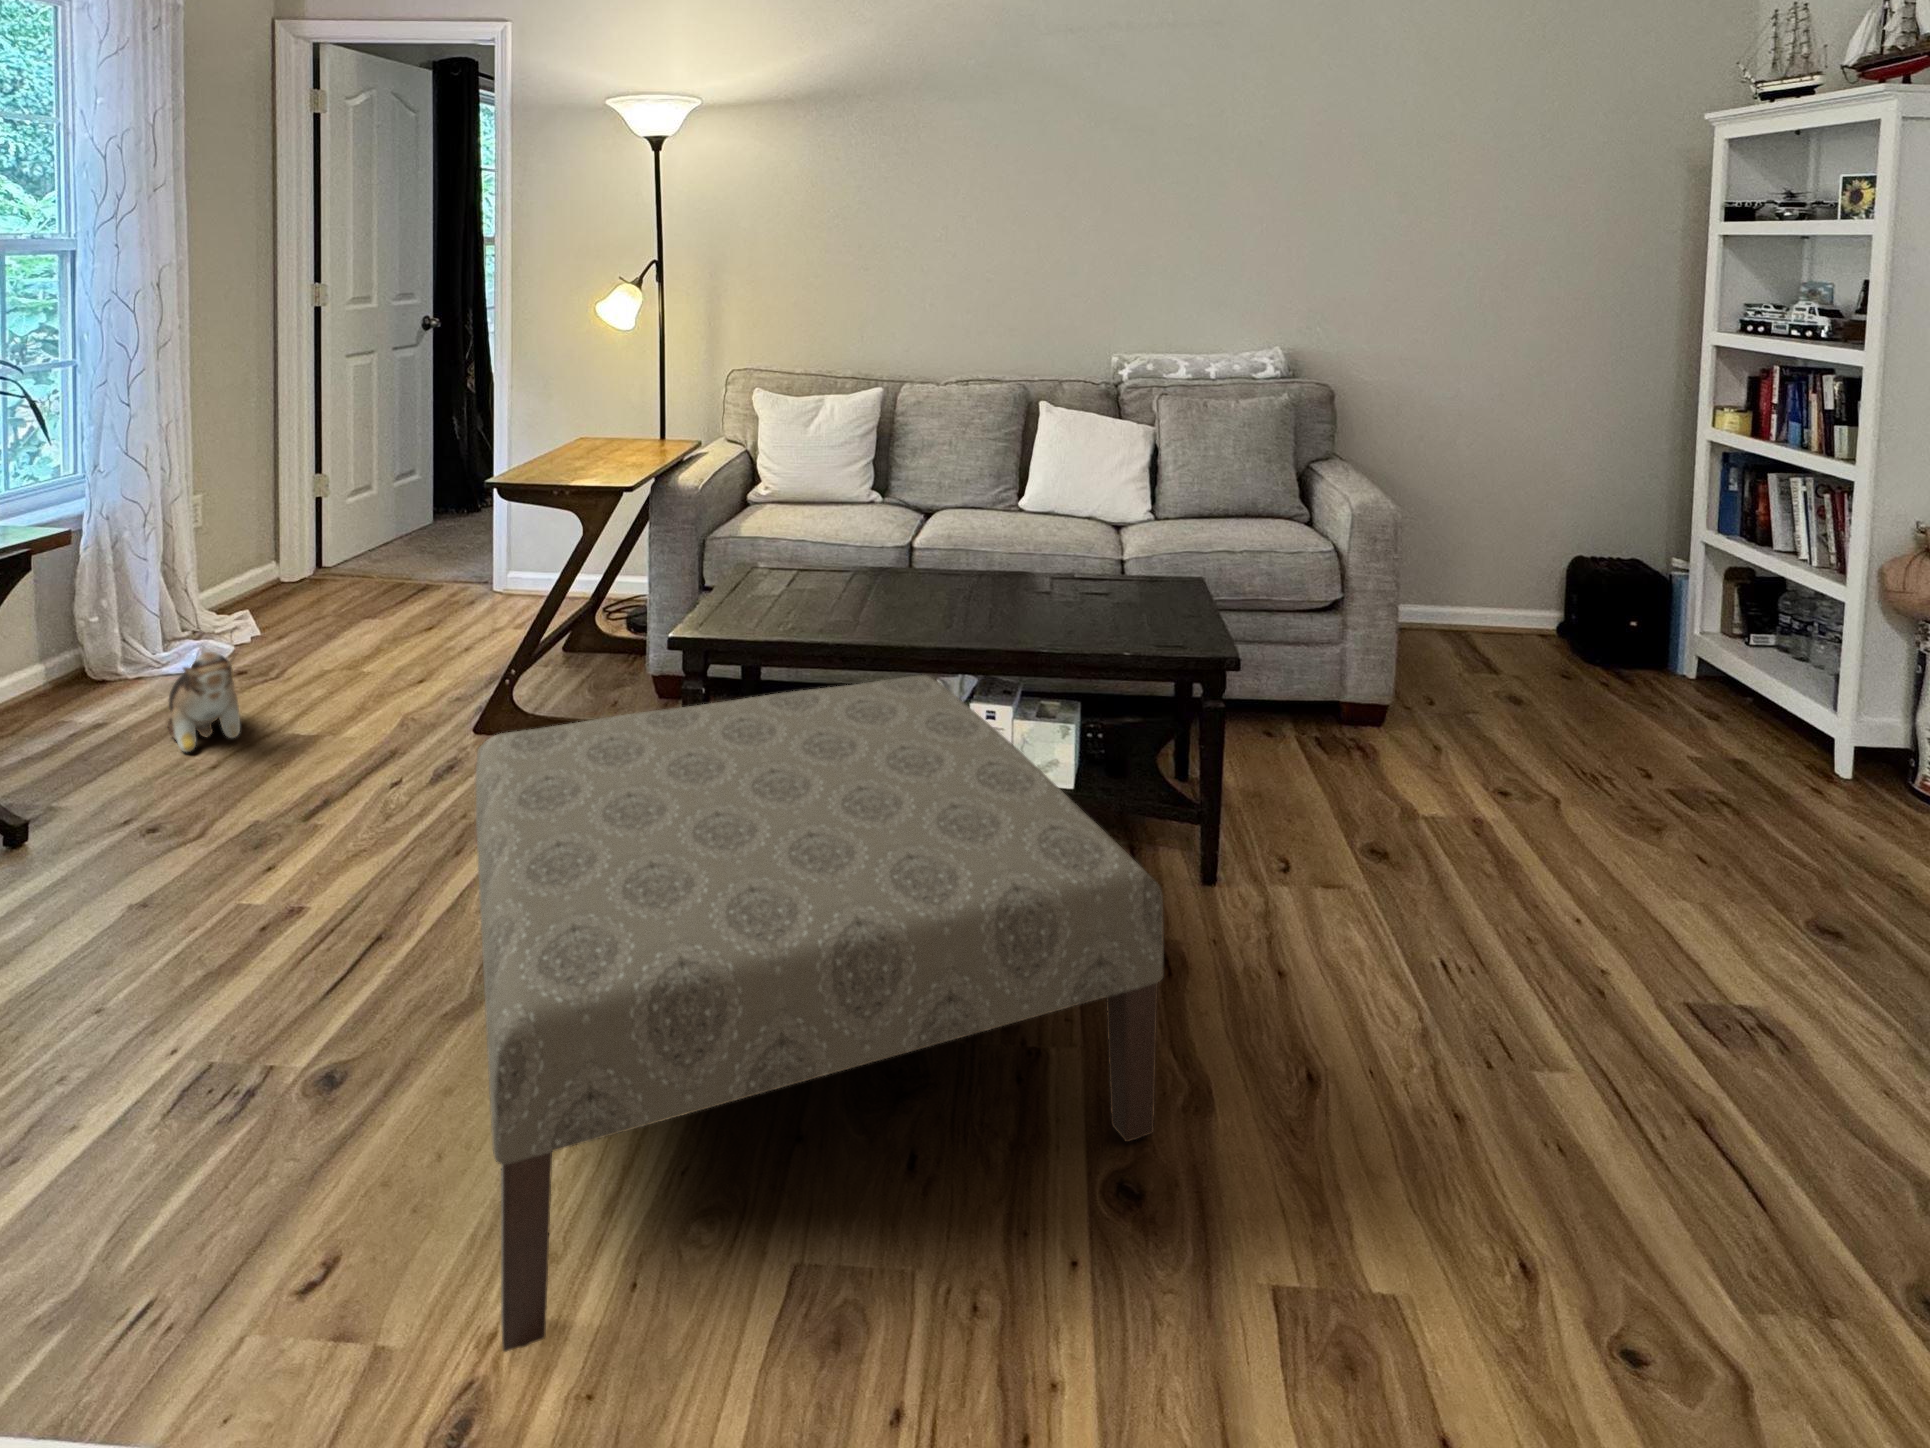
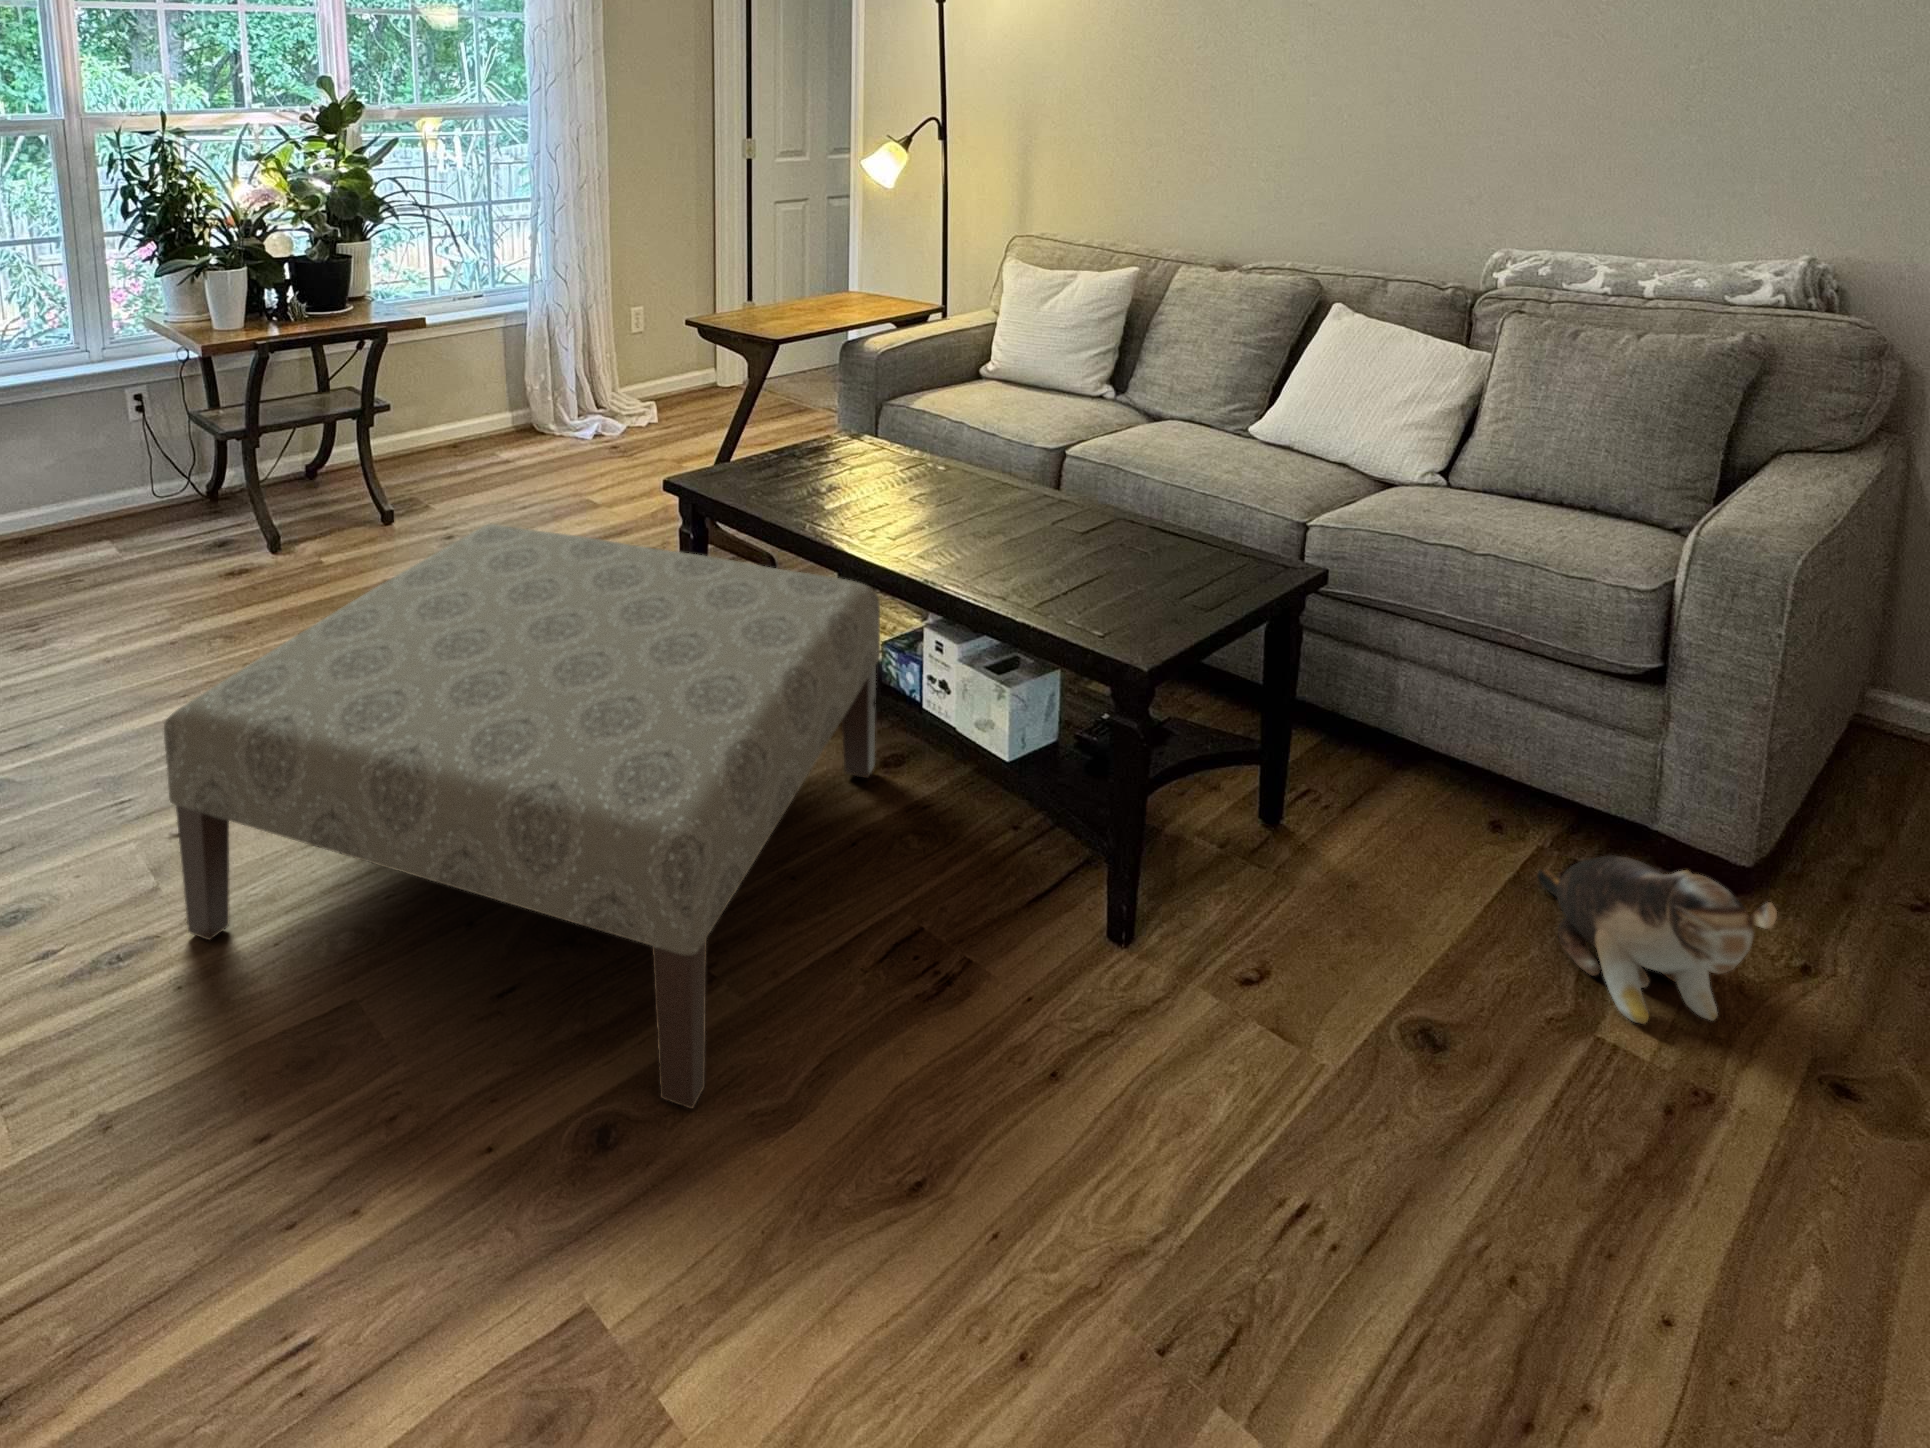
plush toy: present [168,652,240,752] -> present [1537,855,1777,1024]

